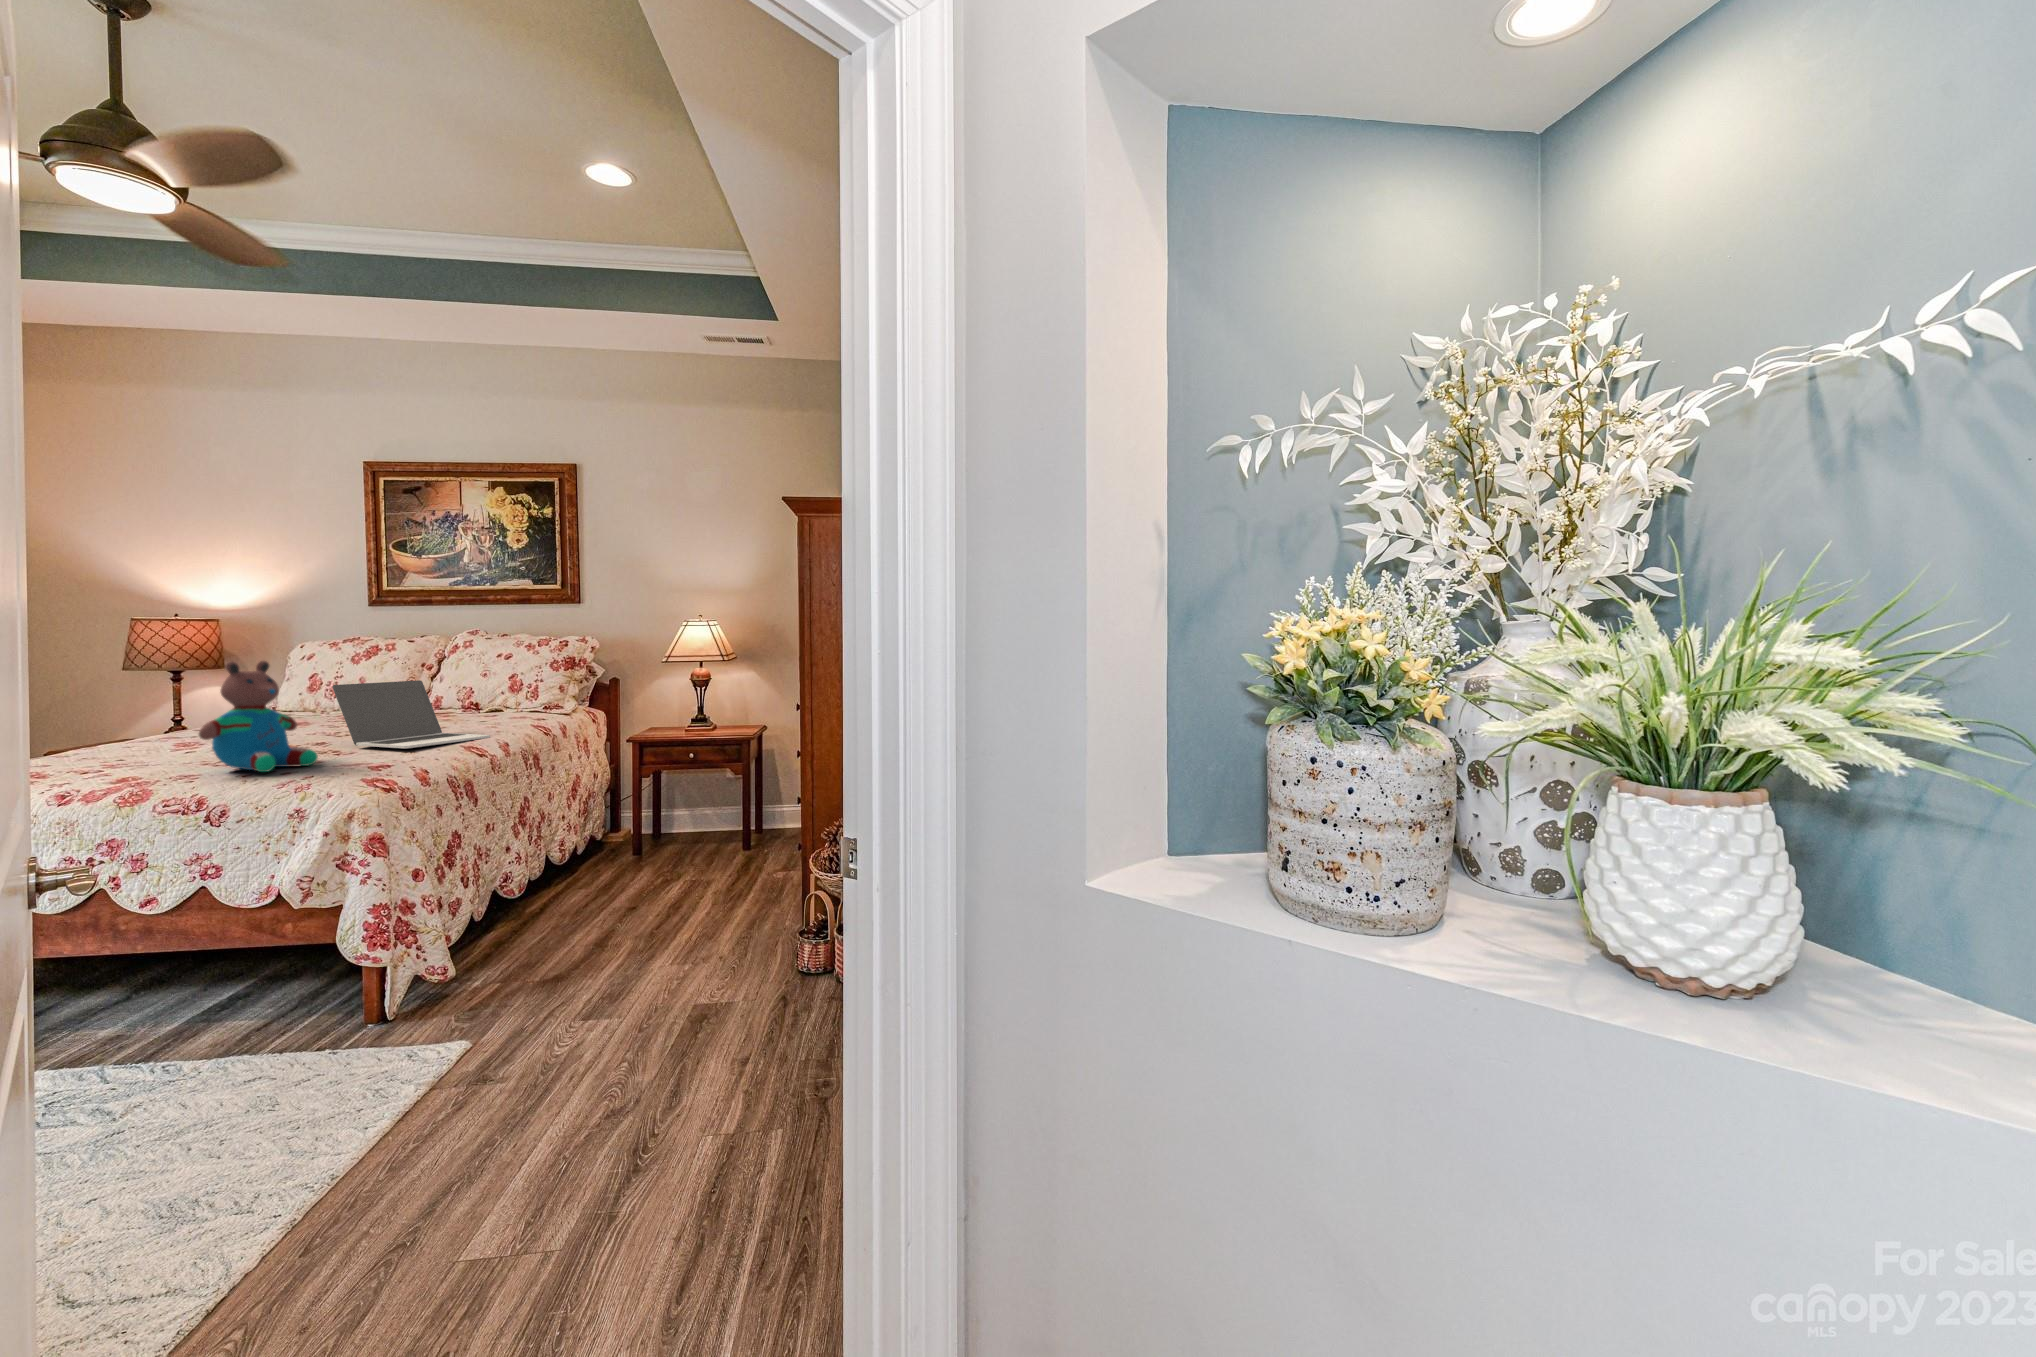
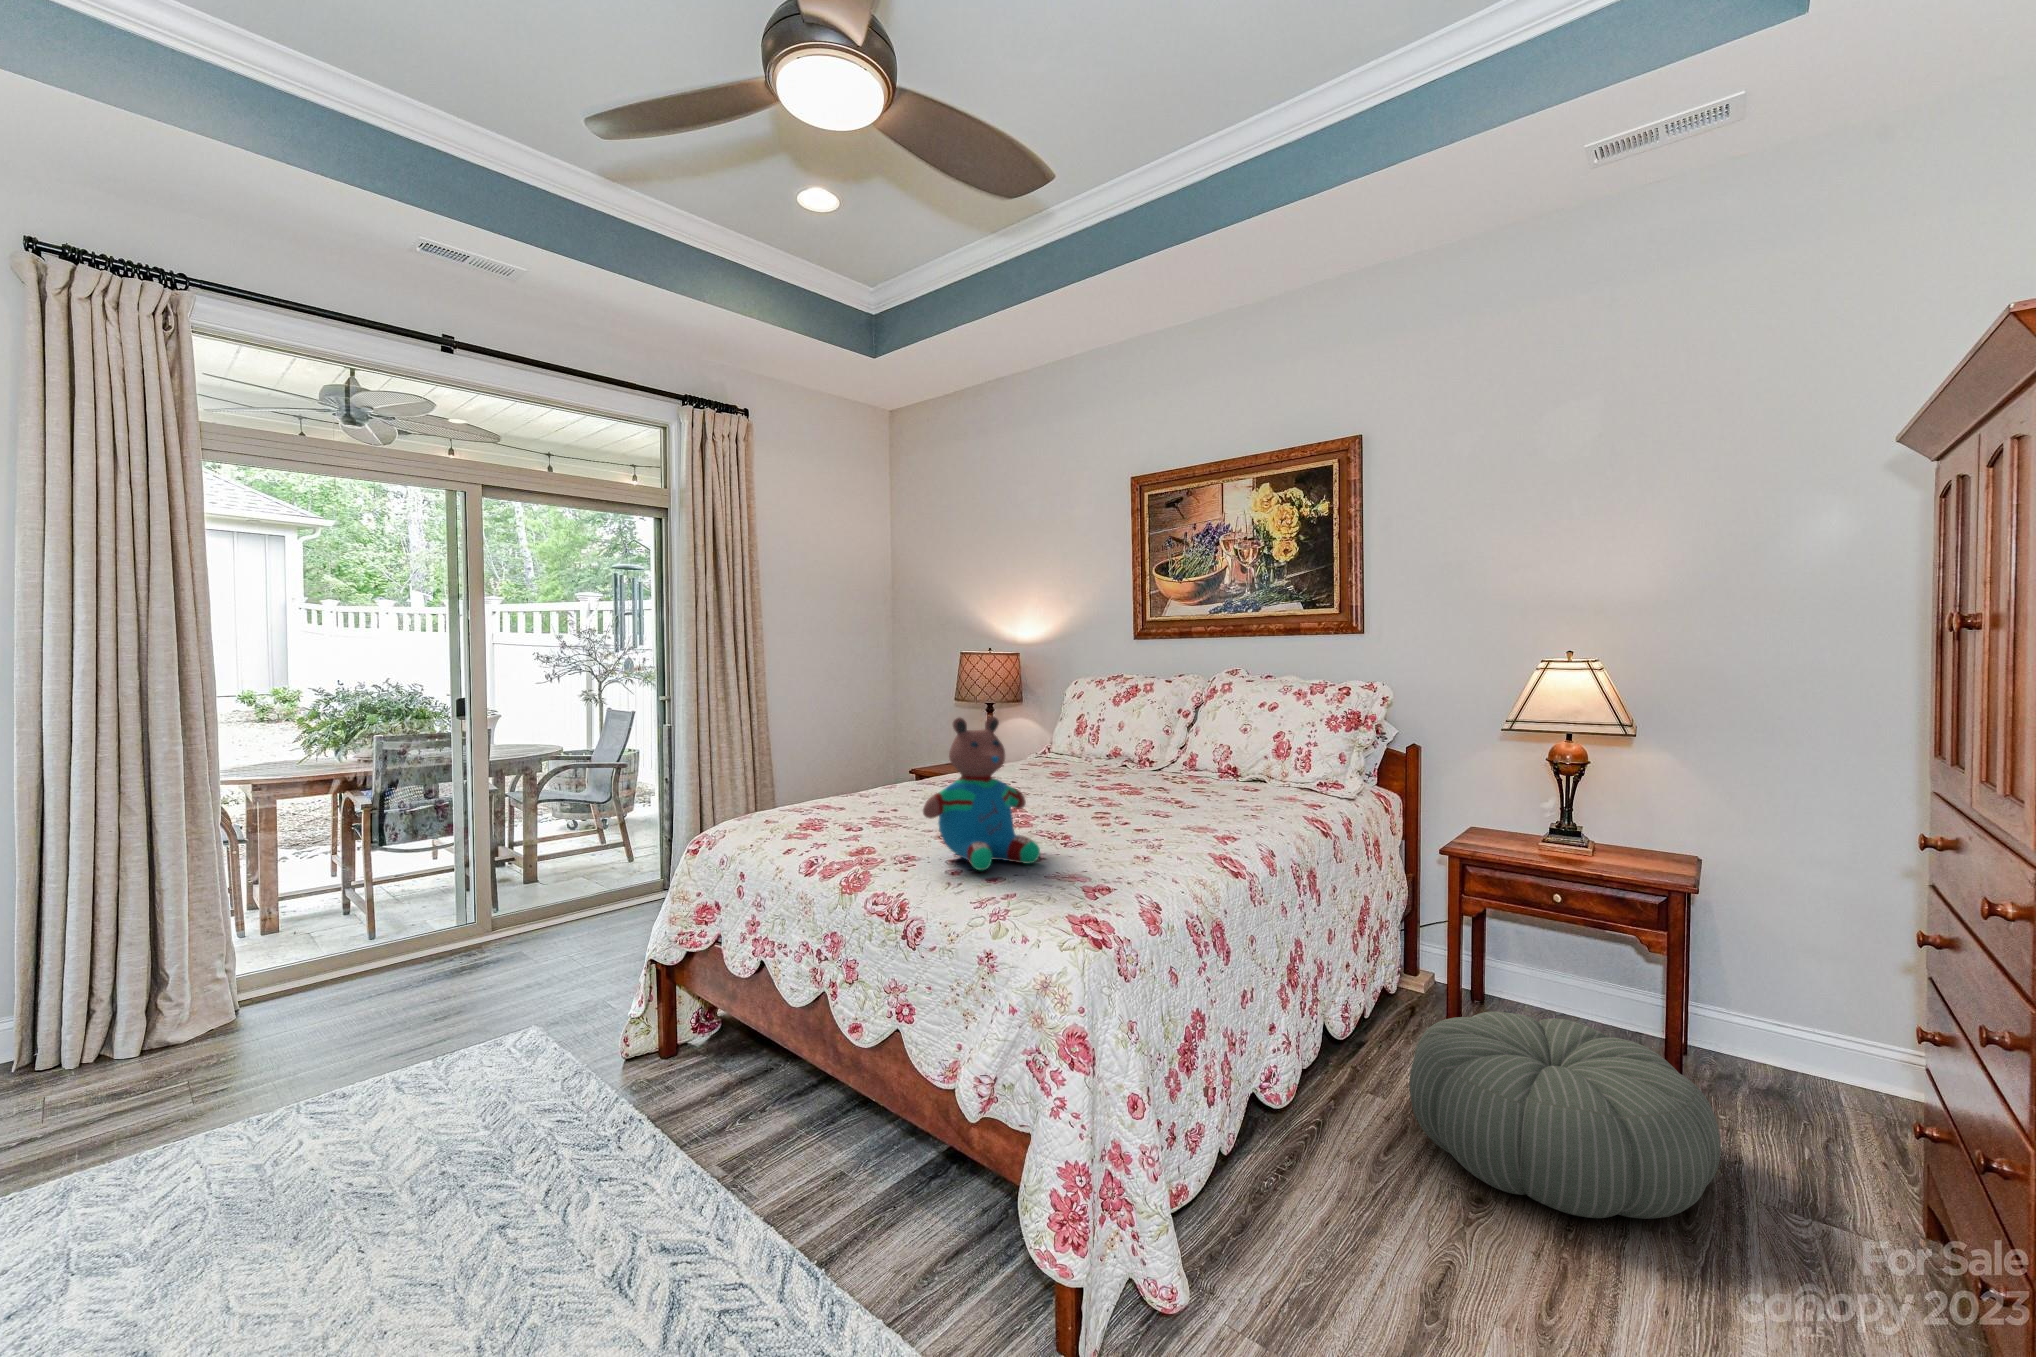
laptop: present [332,680,490,748] -> none [1070,742,1250,848]
pouf: none [600,821,753,904] -> present [1409,1012,1721,1219]

